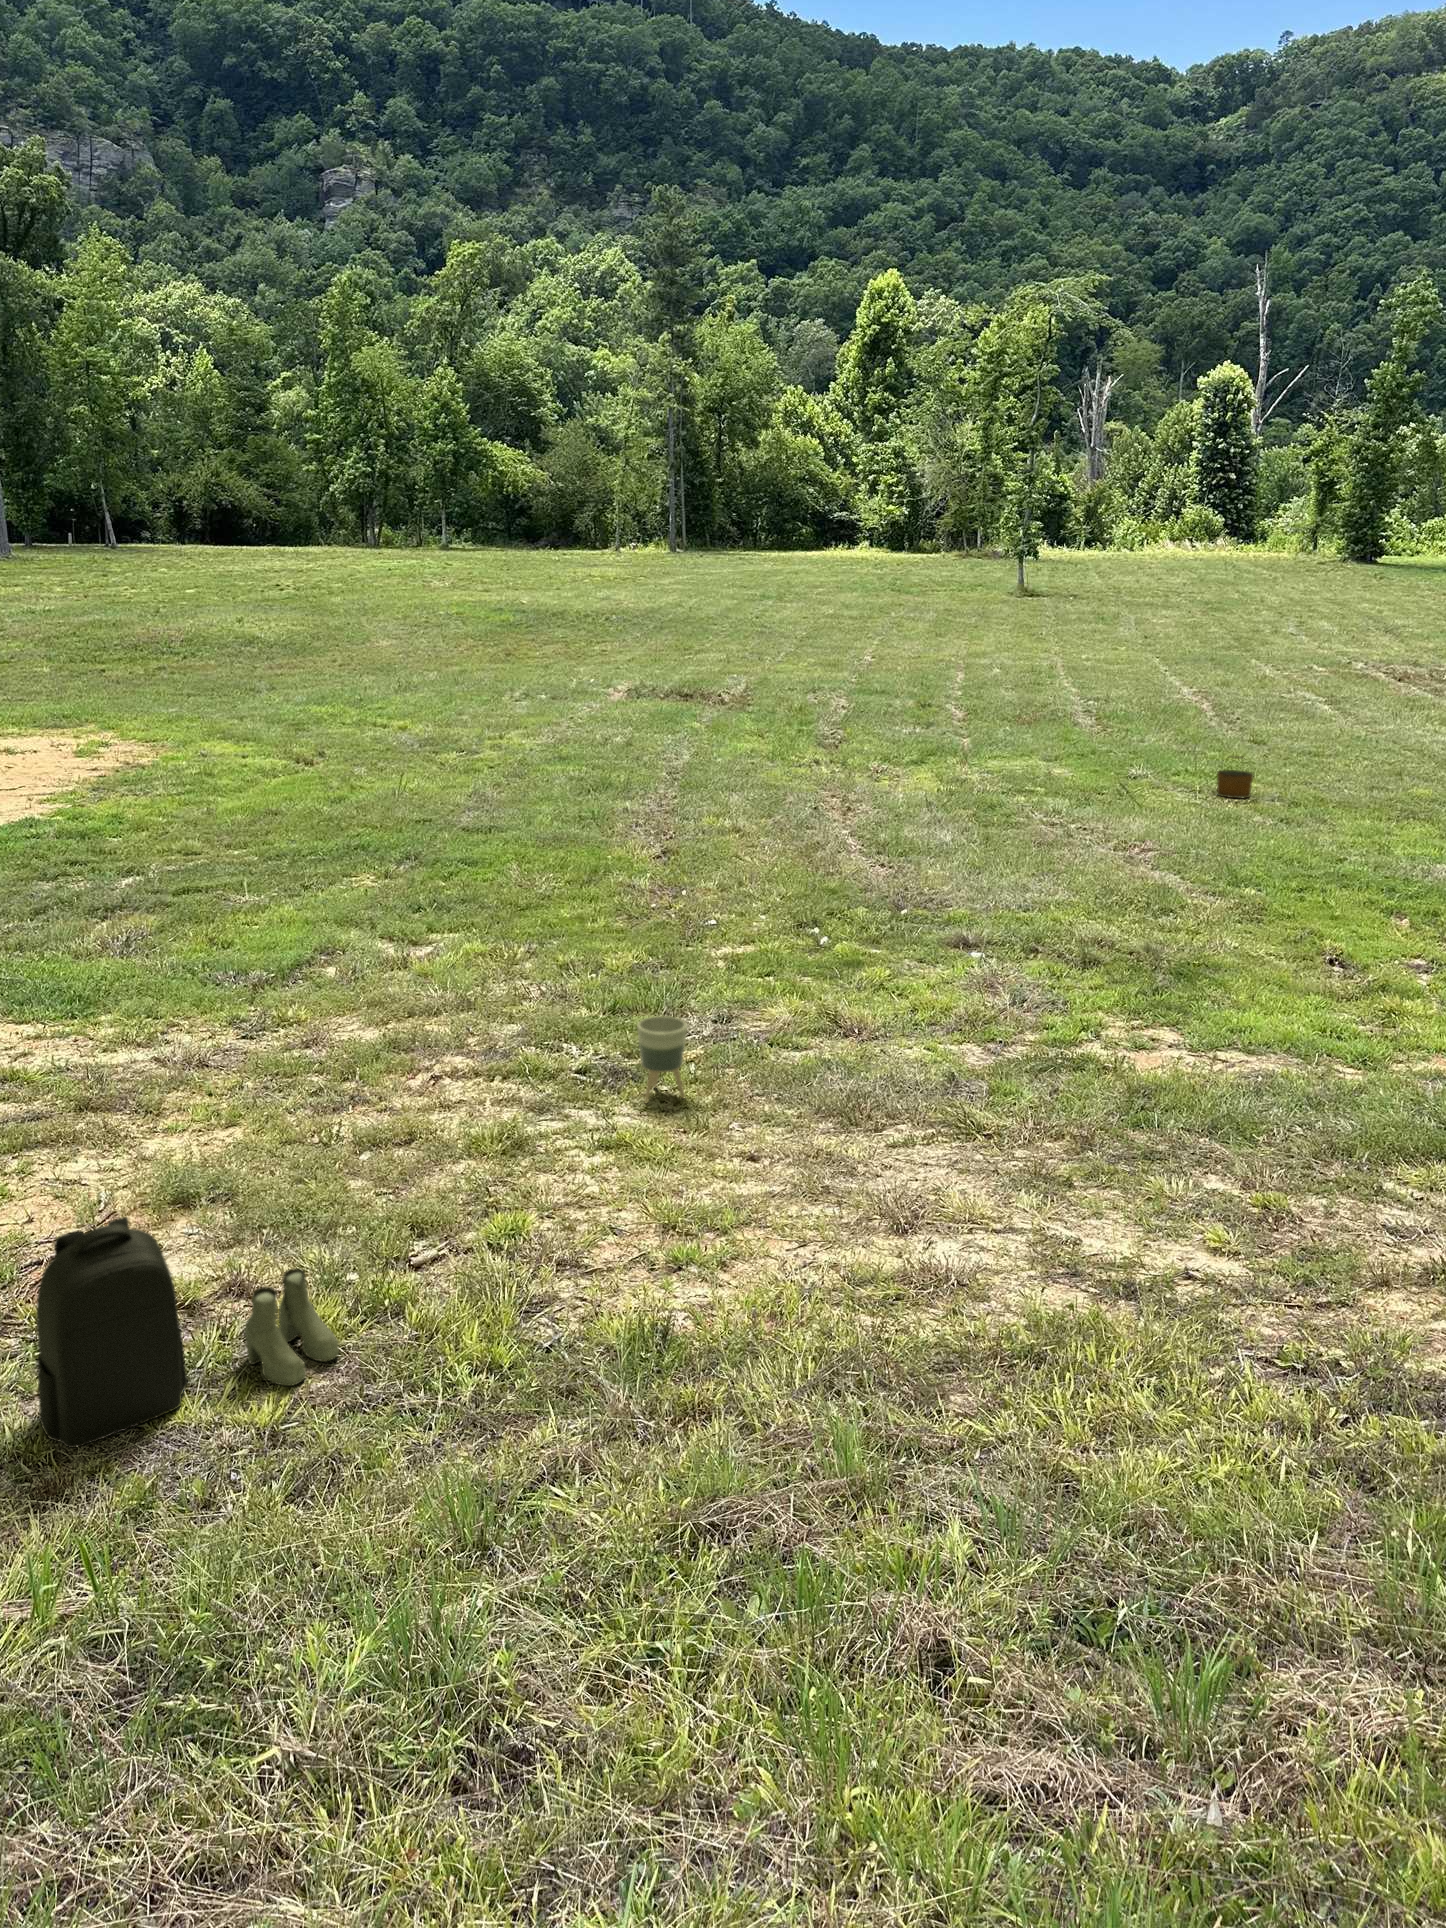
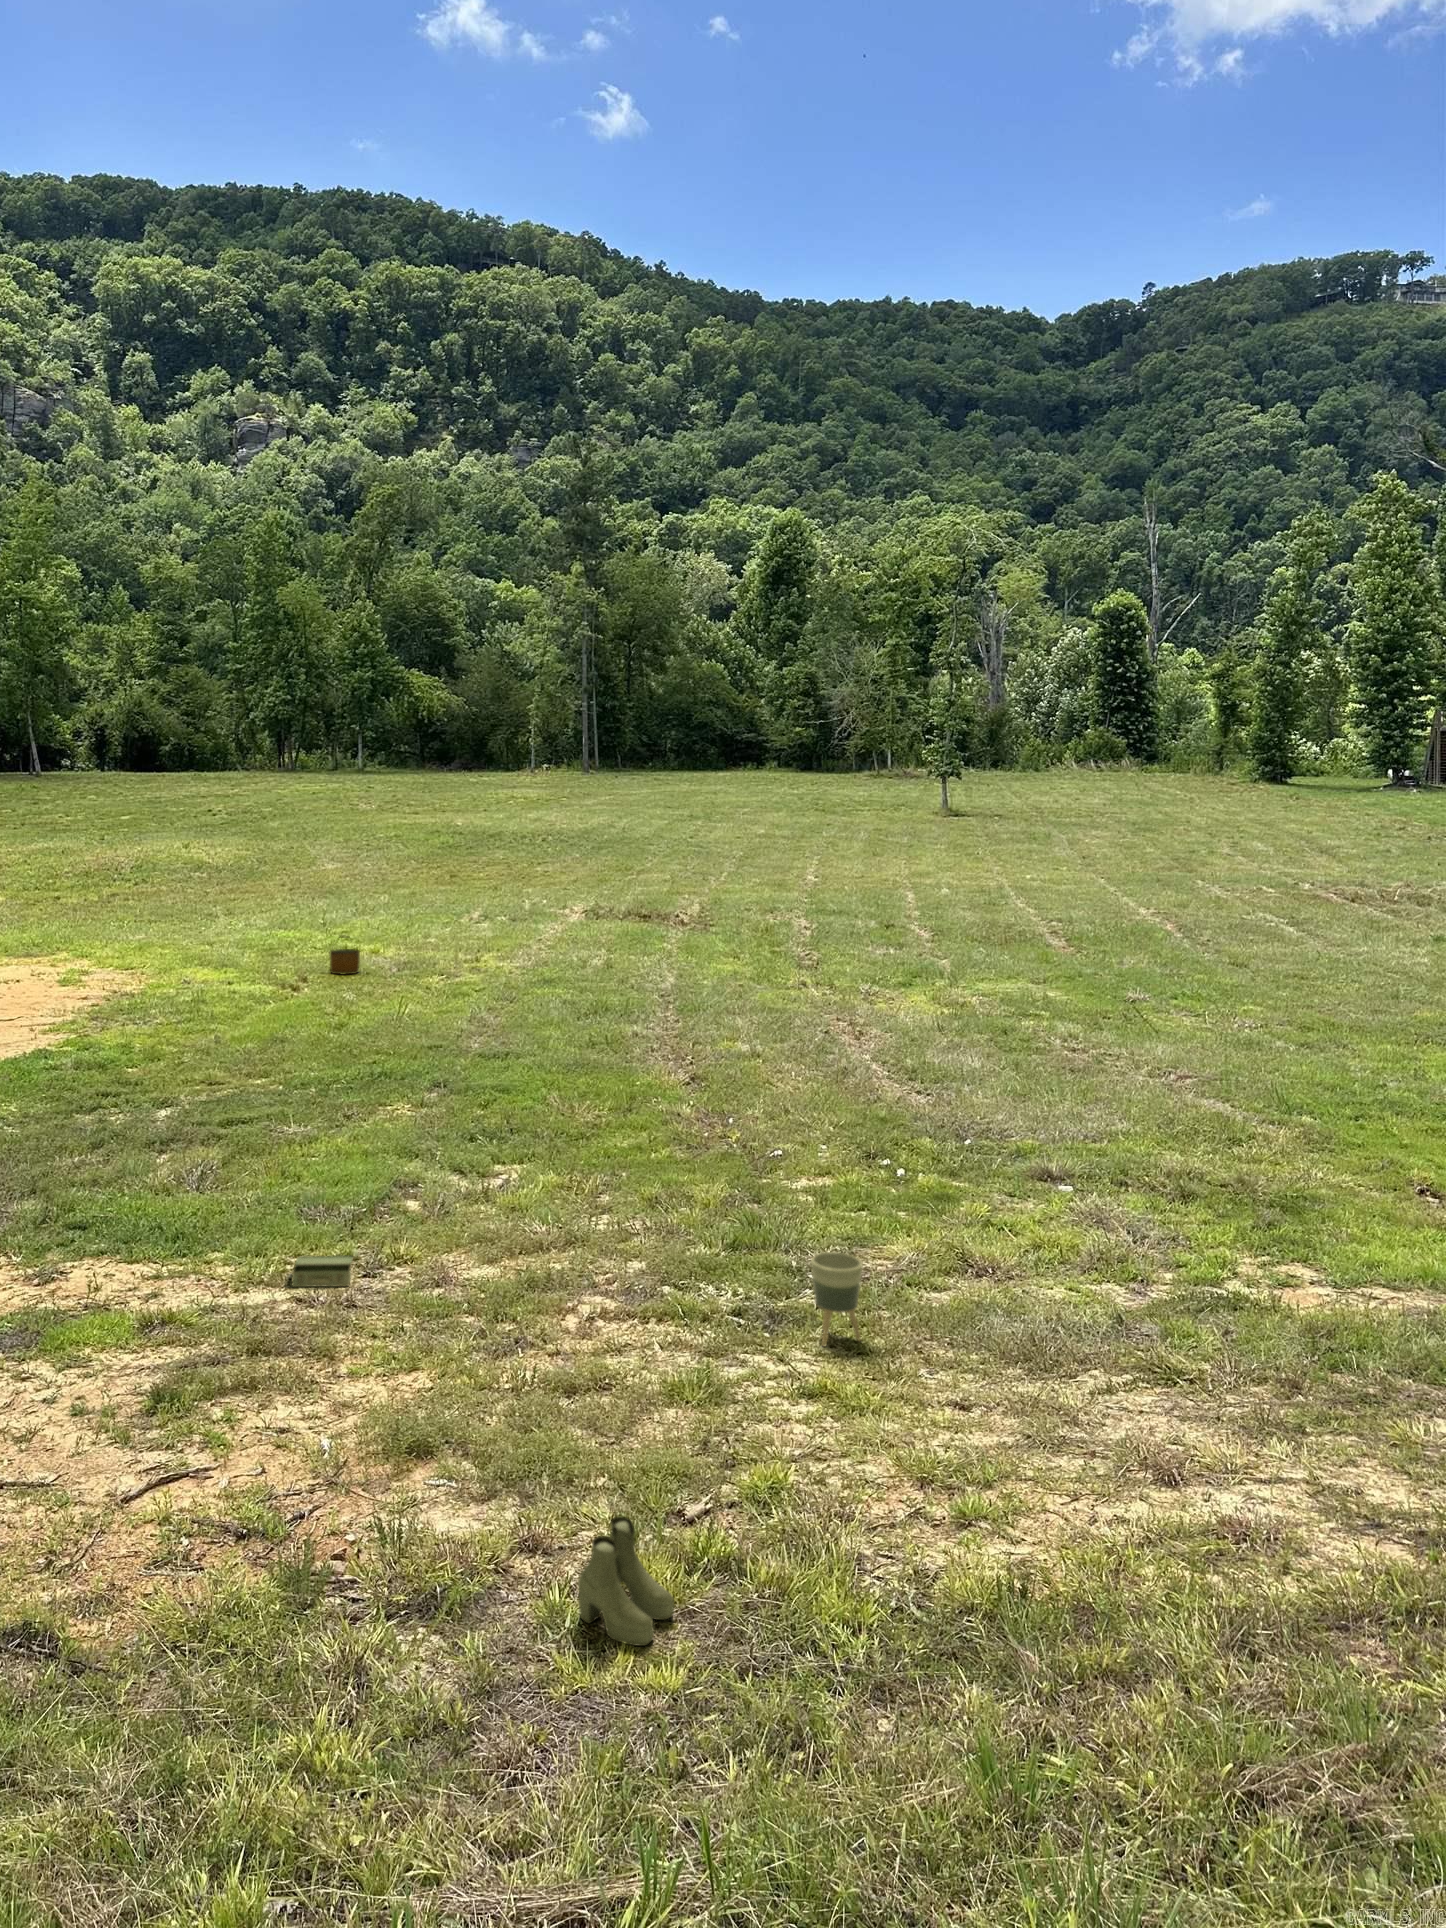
bucket: present [1217,756,1254,798] -> present [329,936,360,974]
toolbox: none [158,1016,227,1046] -> present [292,1255,353,1287]
backpack: present [36,1217,188,1448] -> none [405,1458,546,1714]

